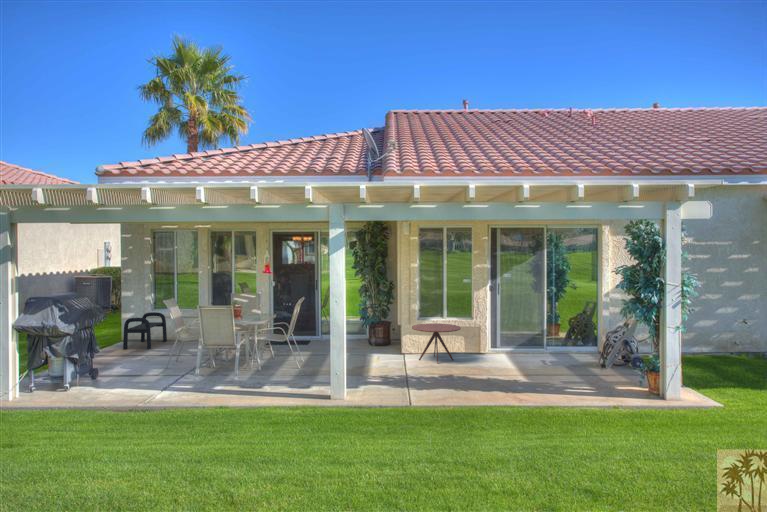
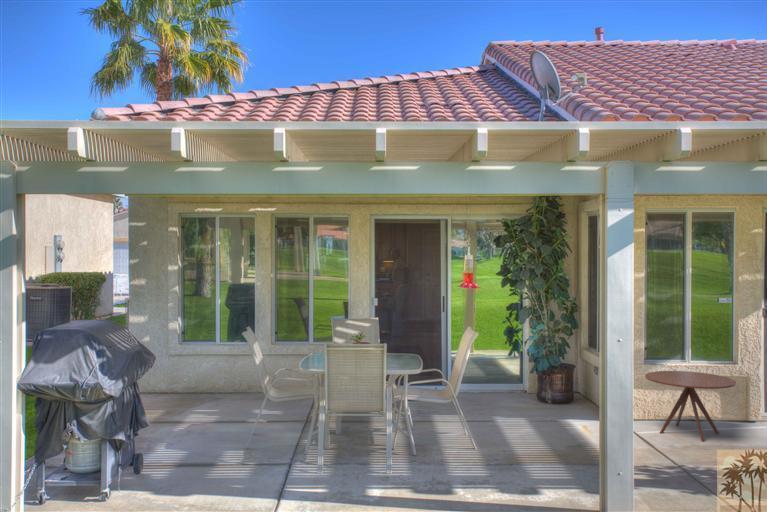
bench: present [123,312,167,349] -> none [163,349,222,408]

